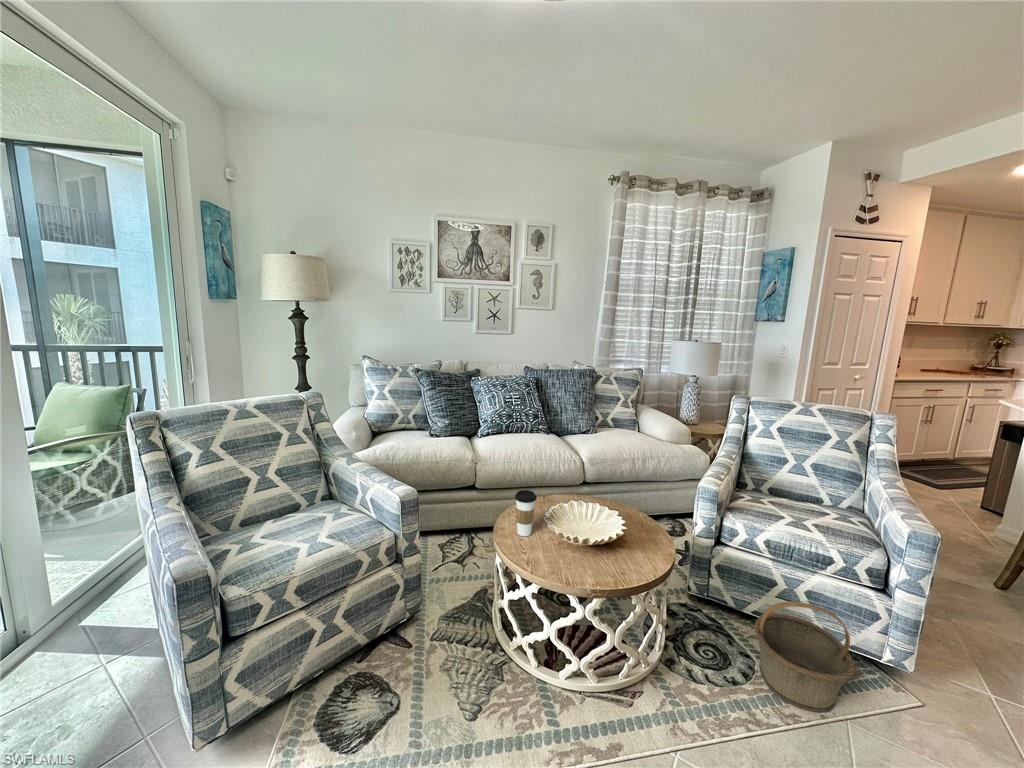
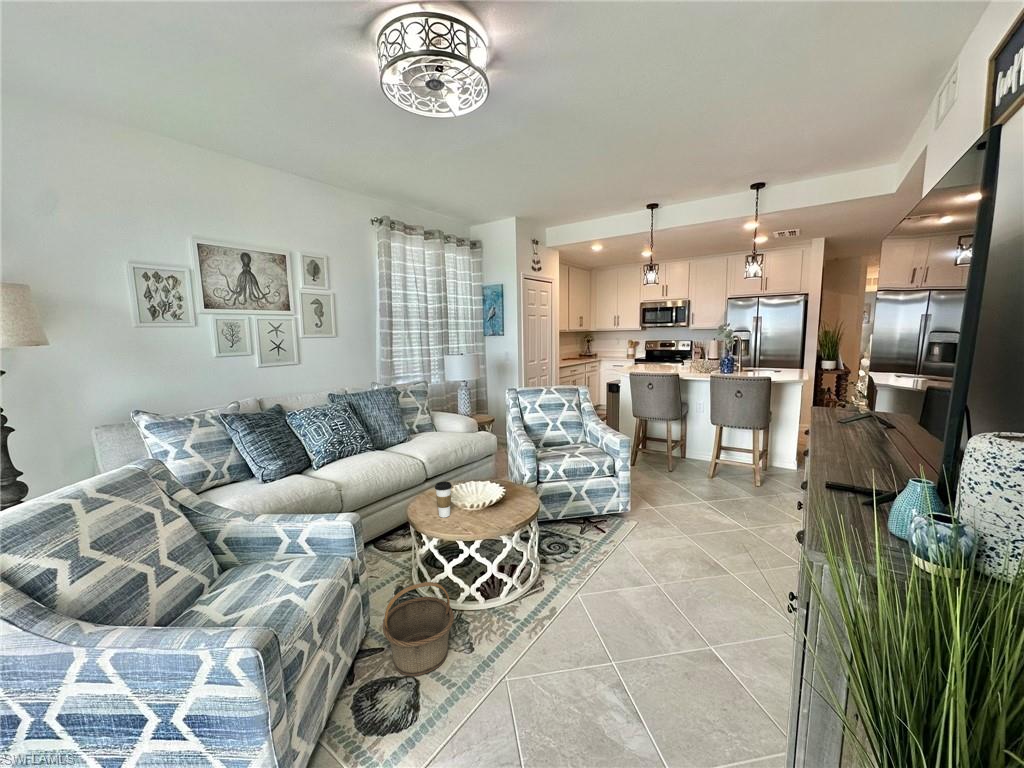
basket: present [755,602,855,712] -> present [383,582,454,676]

